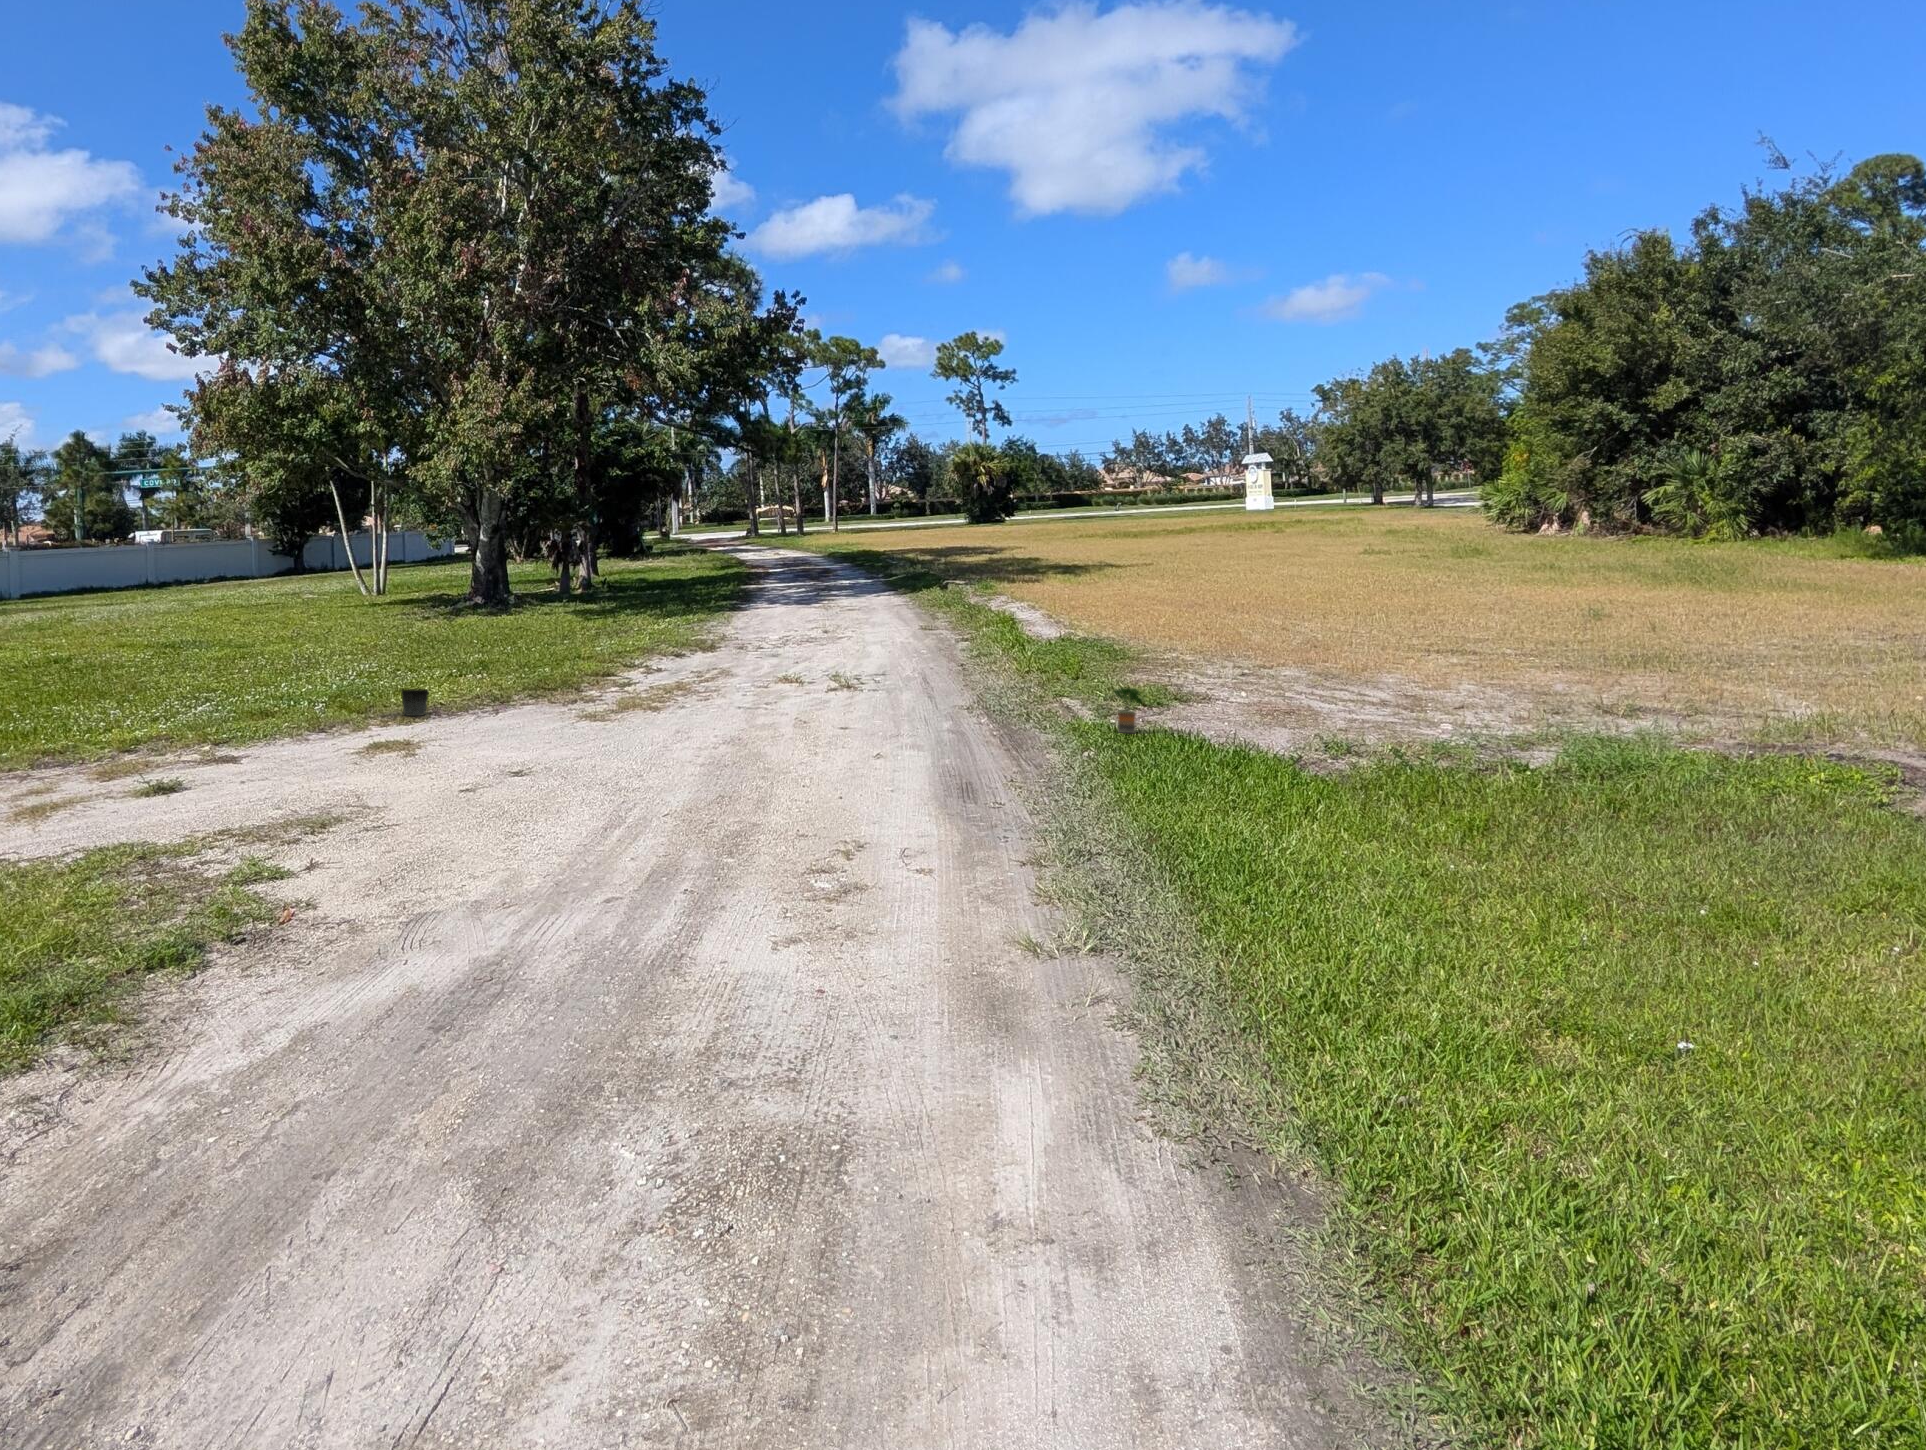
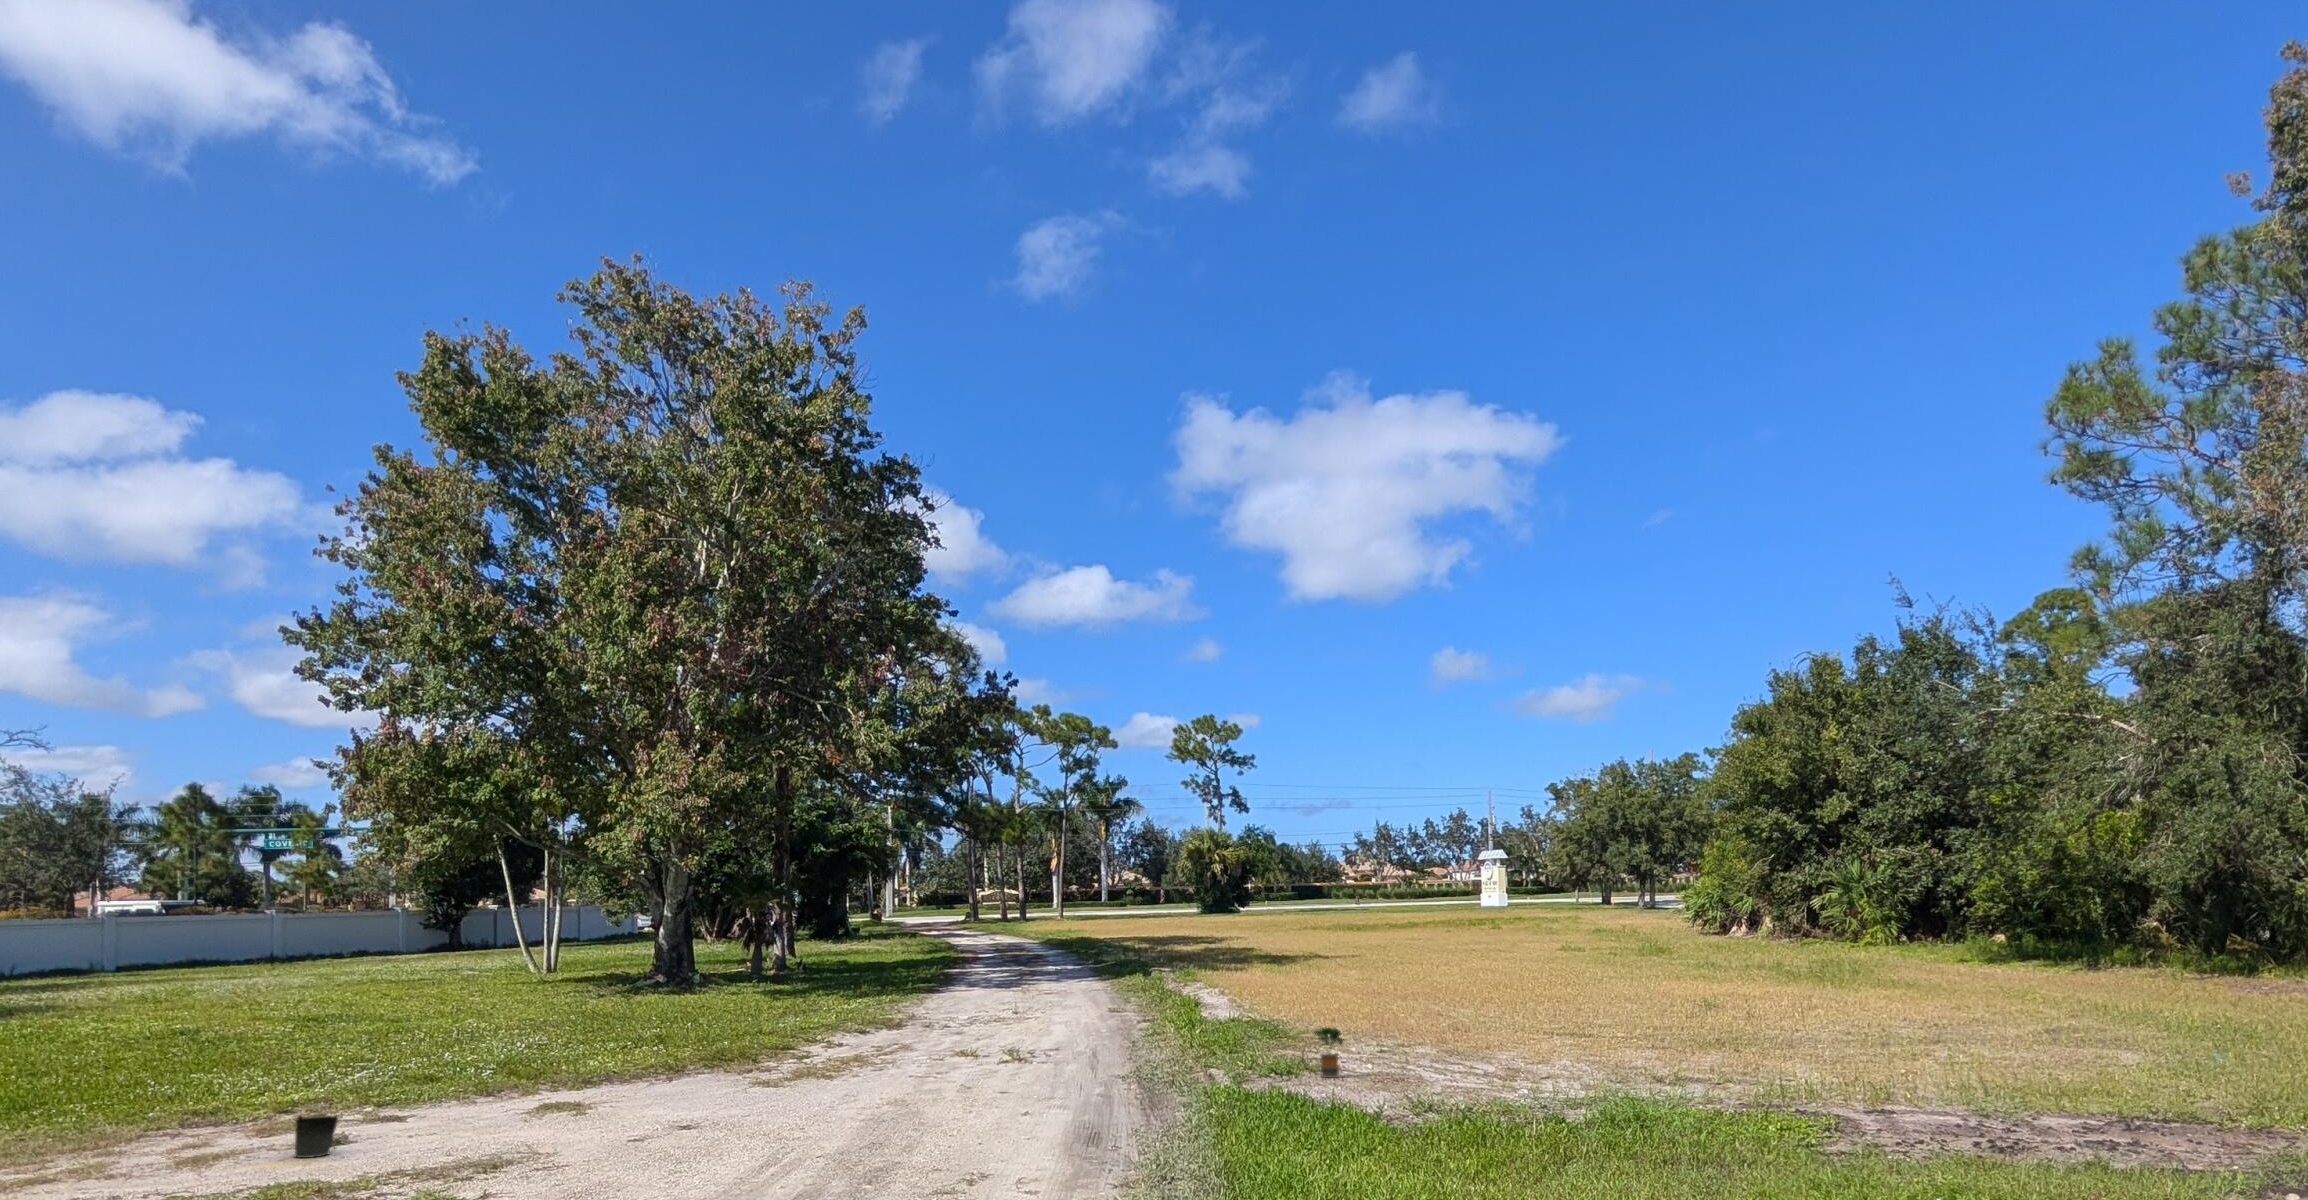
bucket: present [400,689,429,716] -> present [294,1115,338,1158]

